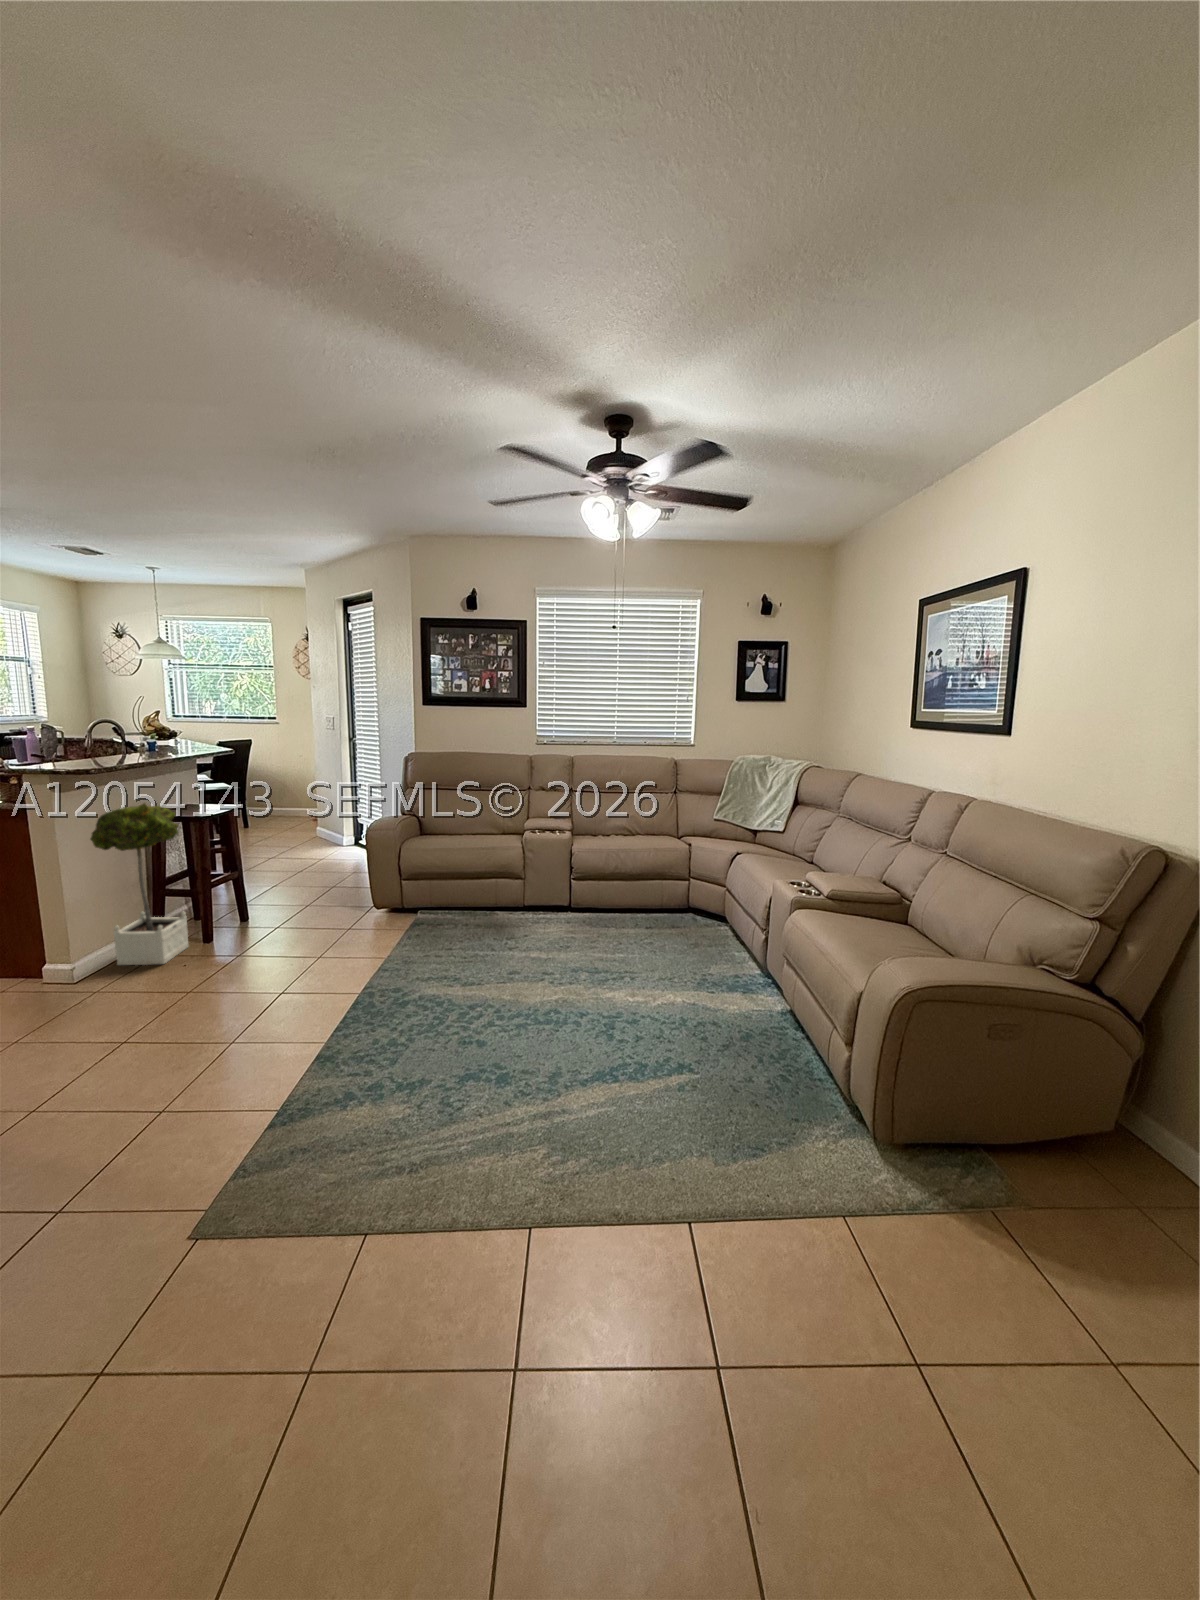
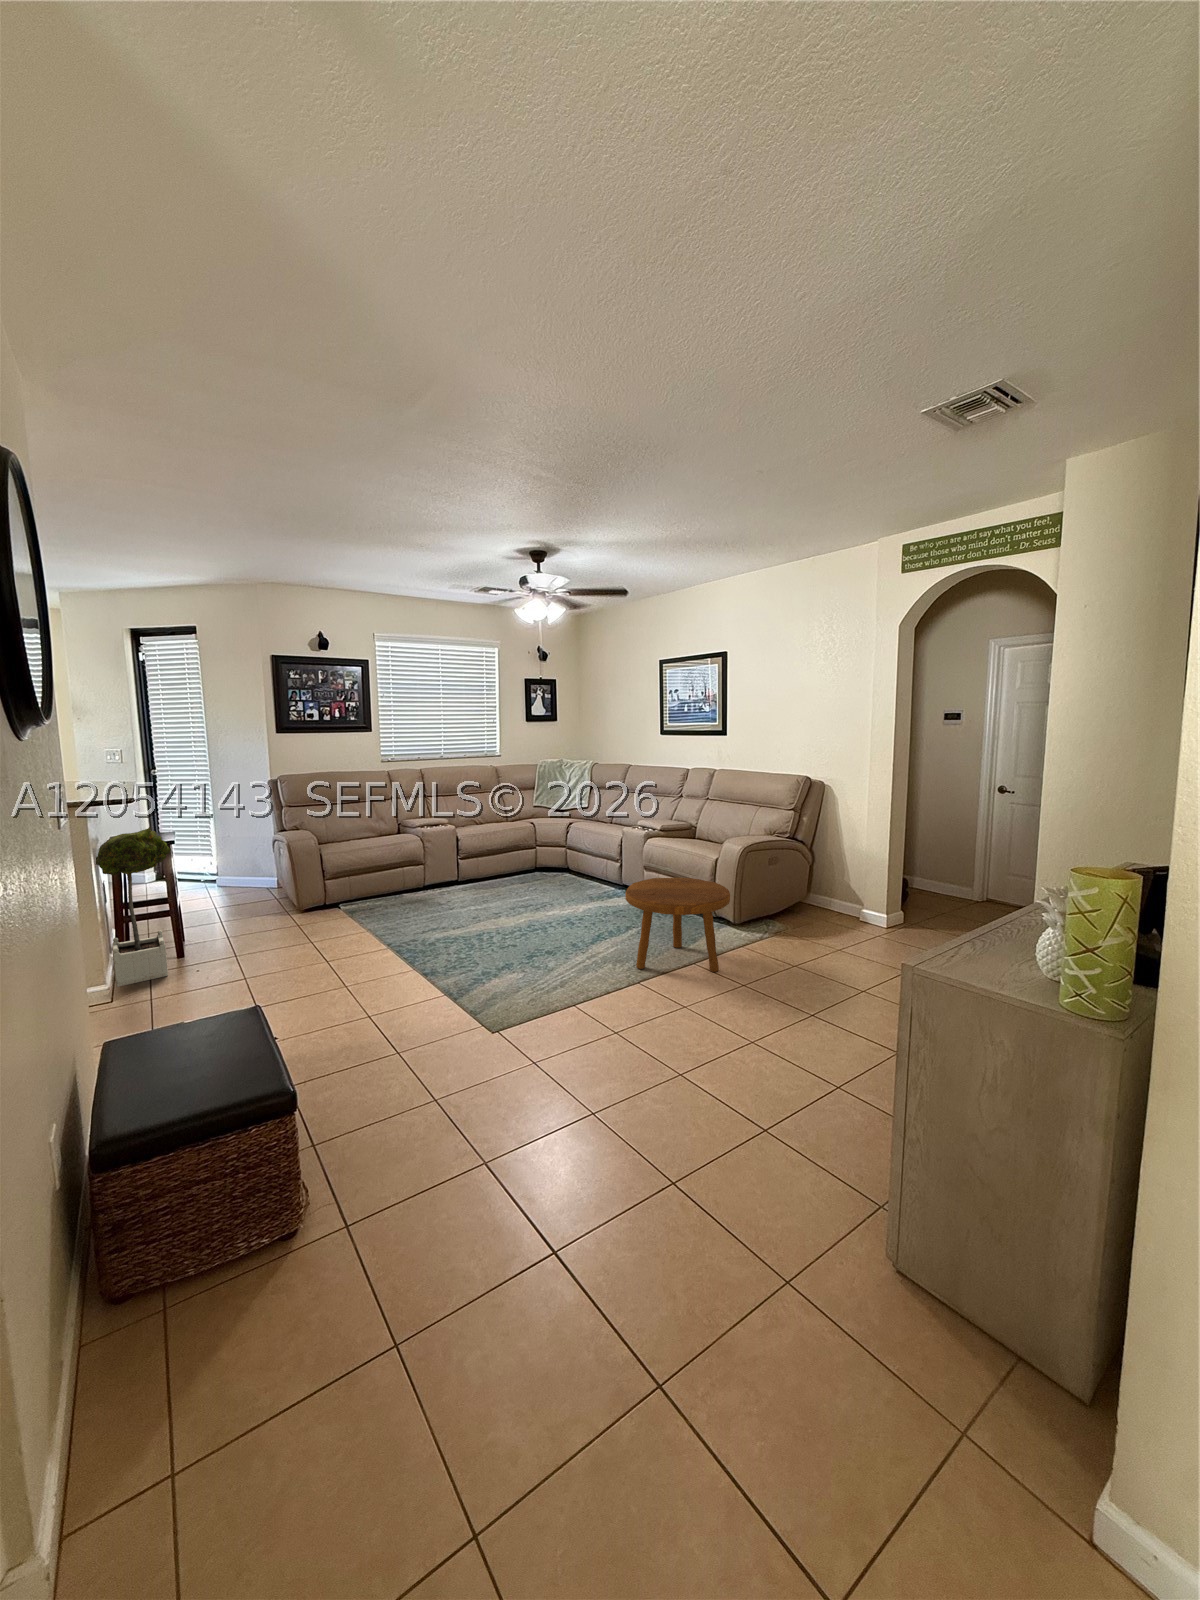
footstool: none [564,1006,785,1274] -> present [625,878,730,972]

